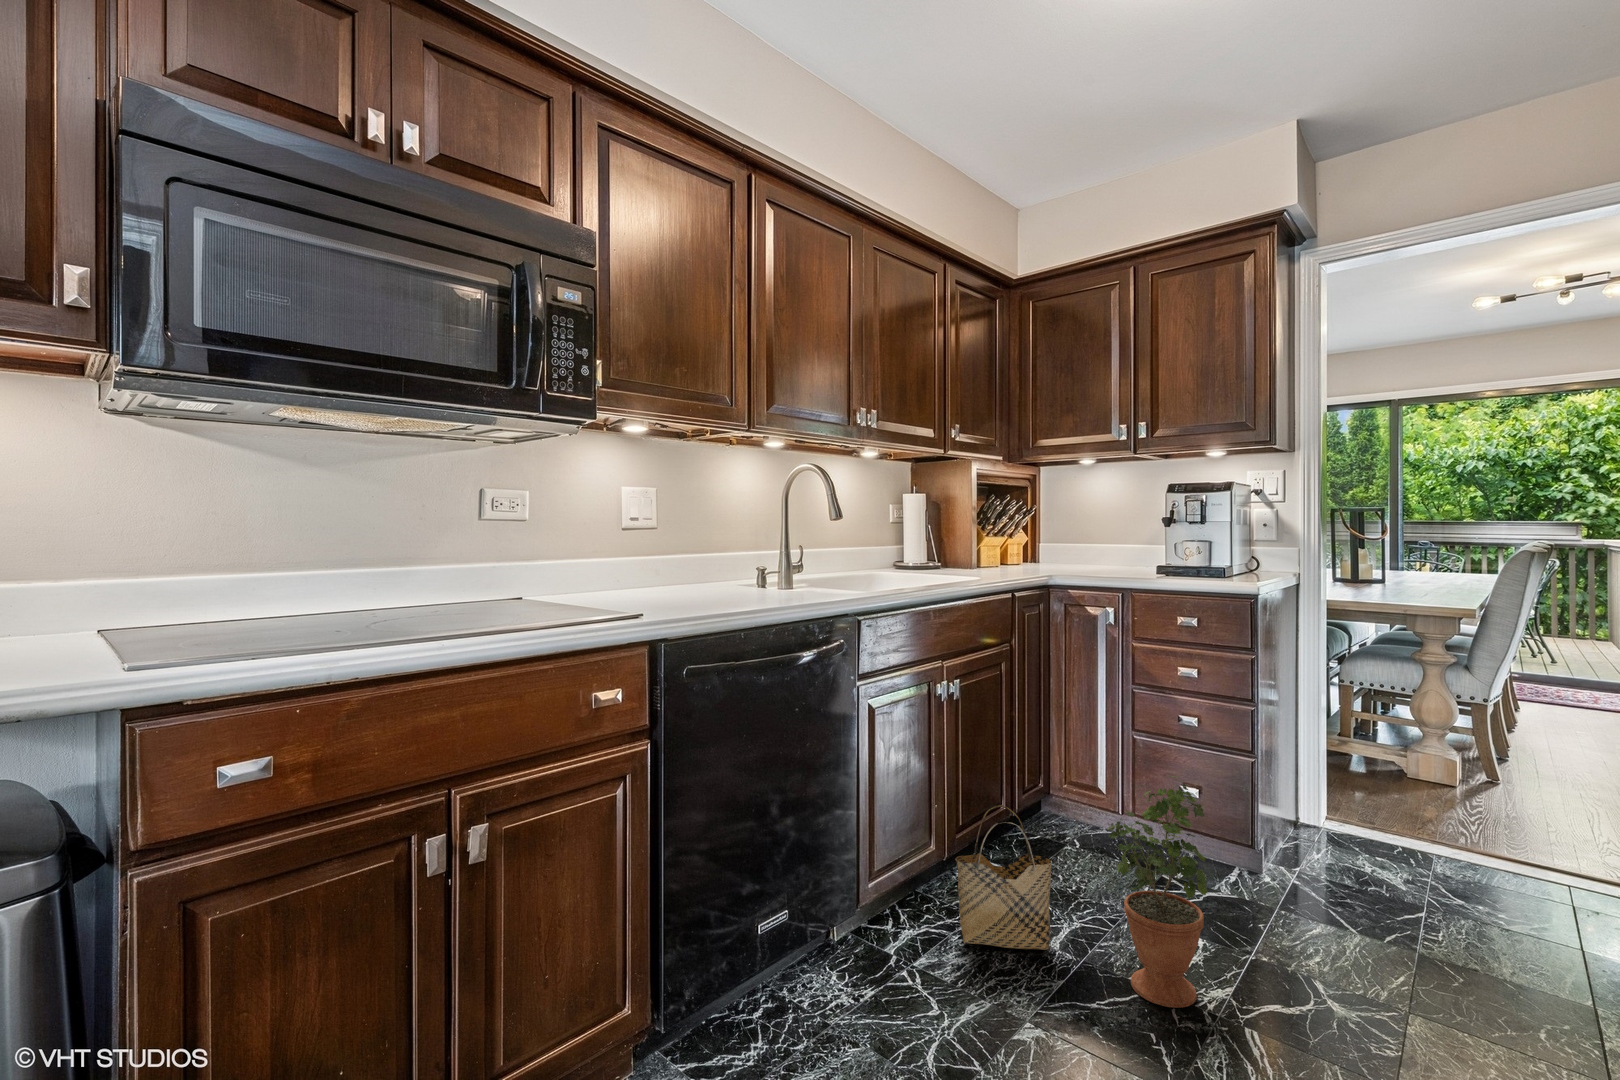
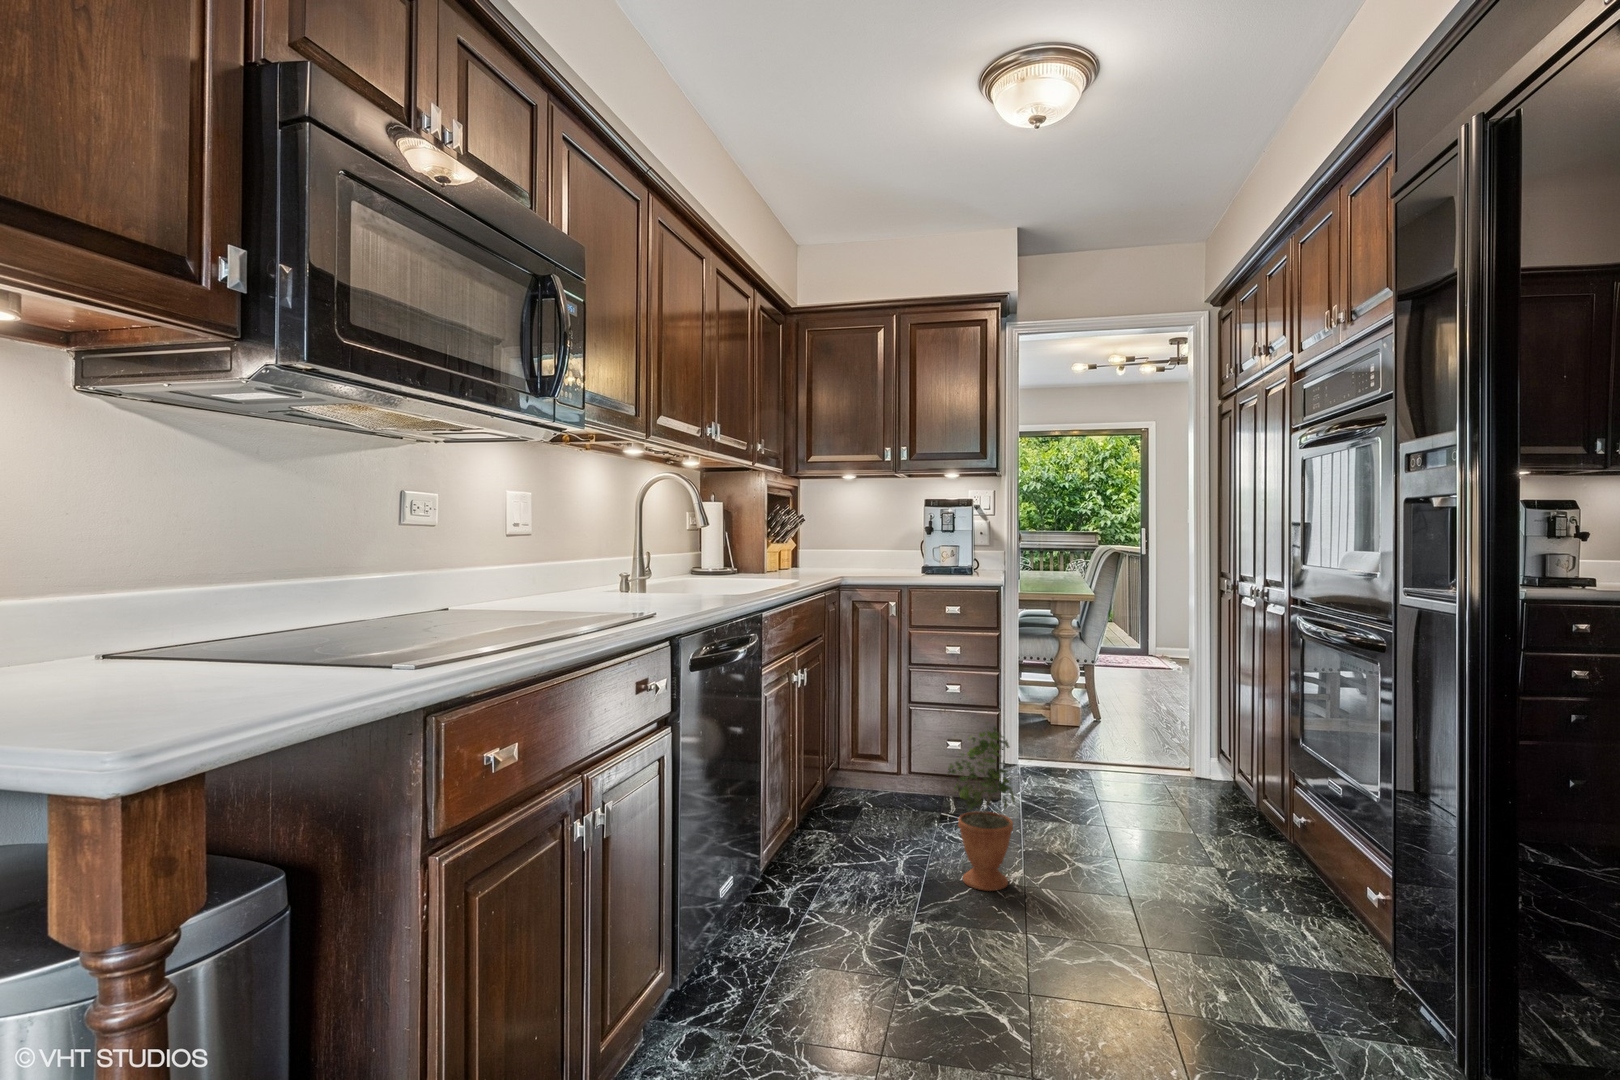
woven basket: present [956,805,1052,950] -> none [827,767,900,885]

